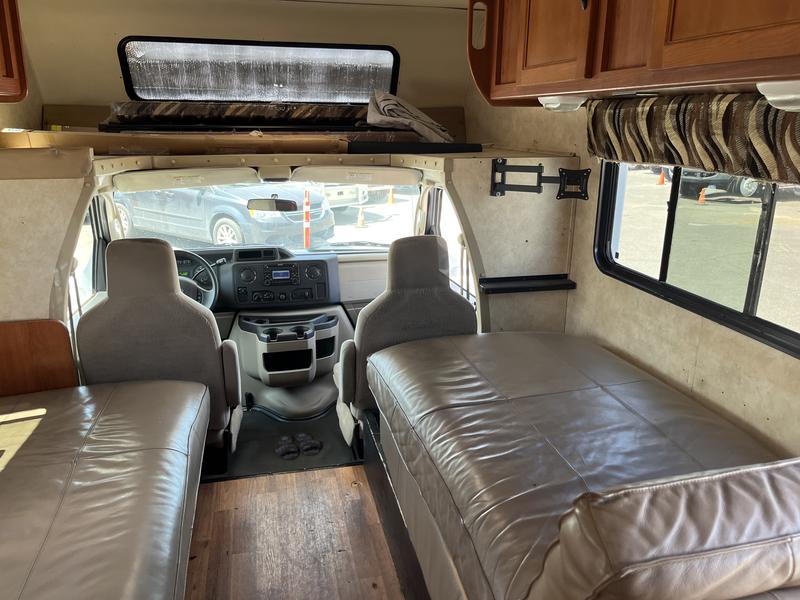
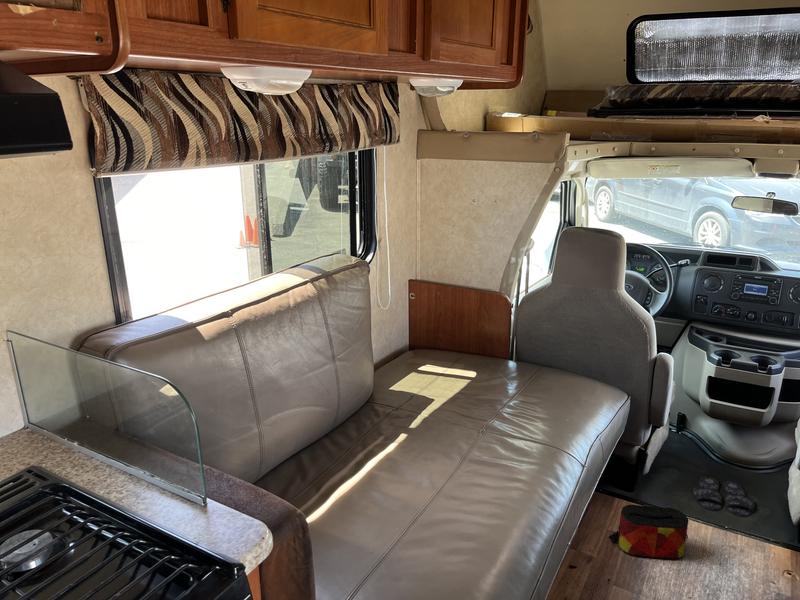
bag: none [219,467,282,522] -> present [609,505,689,560]

